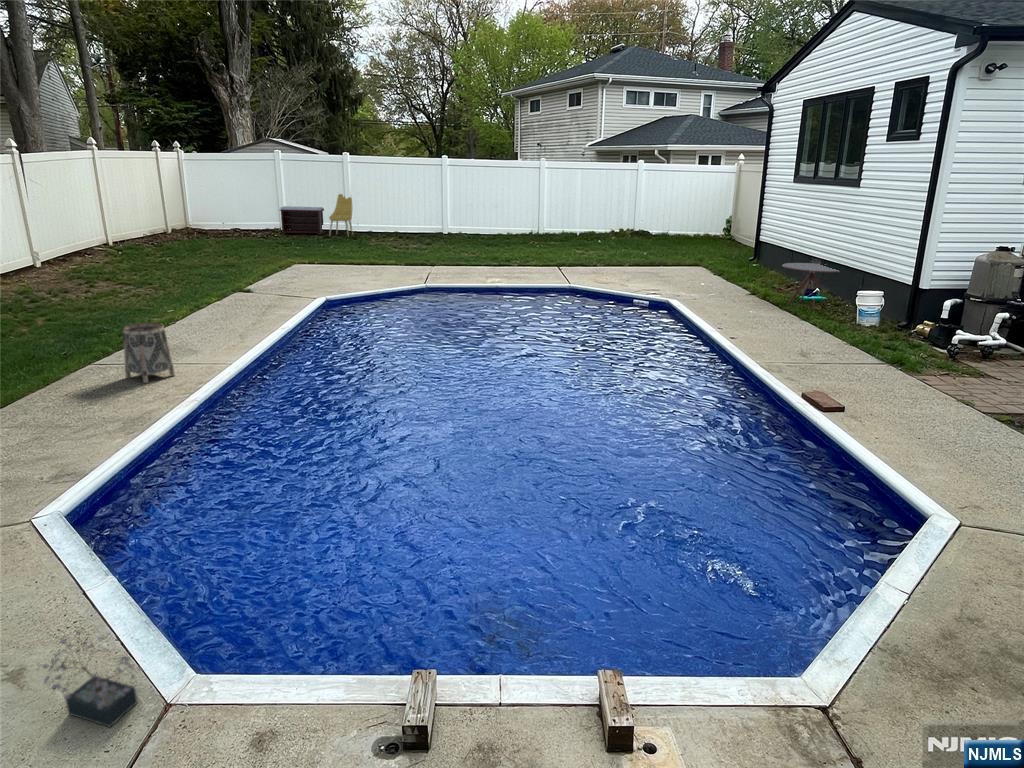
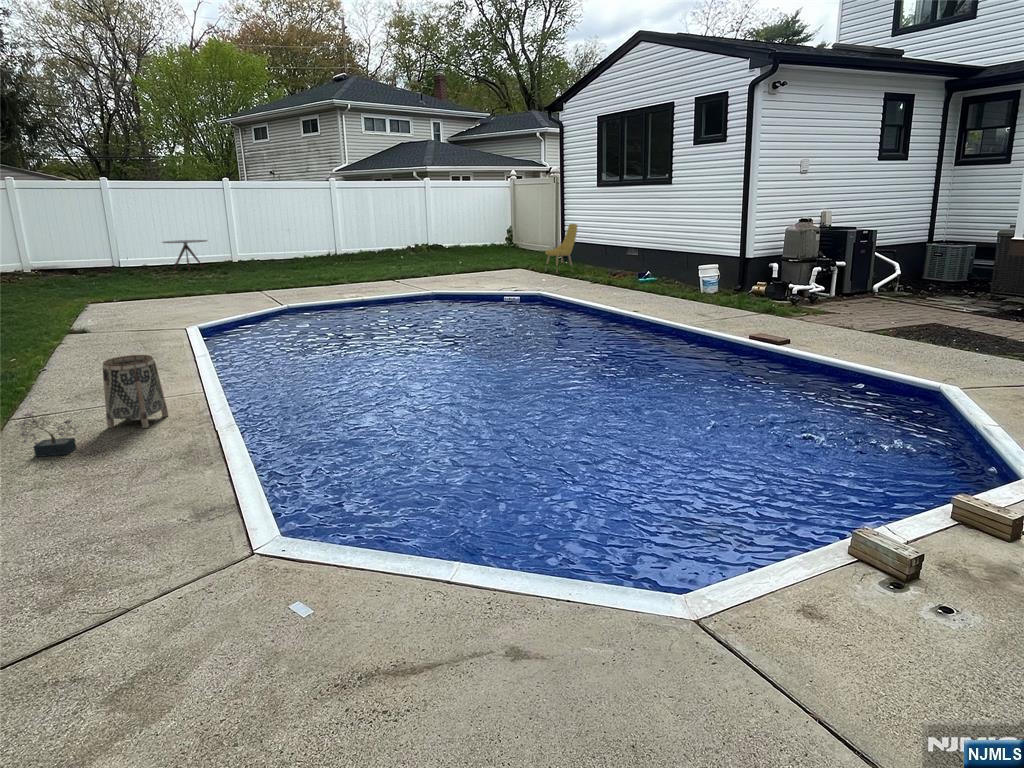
chair: present [329,194,353,237] -> present [545,224,577,273]
bench: present [280,206,324,235] -> none [22,243,85,278]
round table: present [782,263,840,310] -> present [162,240,207,270]
decorative plant: present [39,629,143,727] -> present [20,412,77,457]

